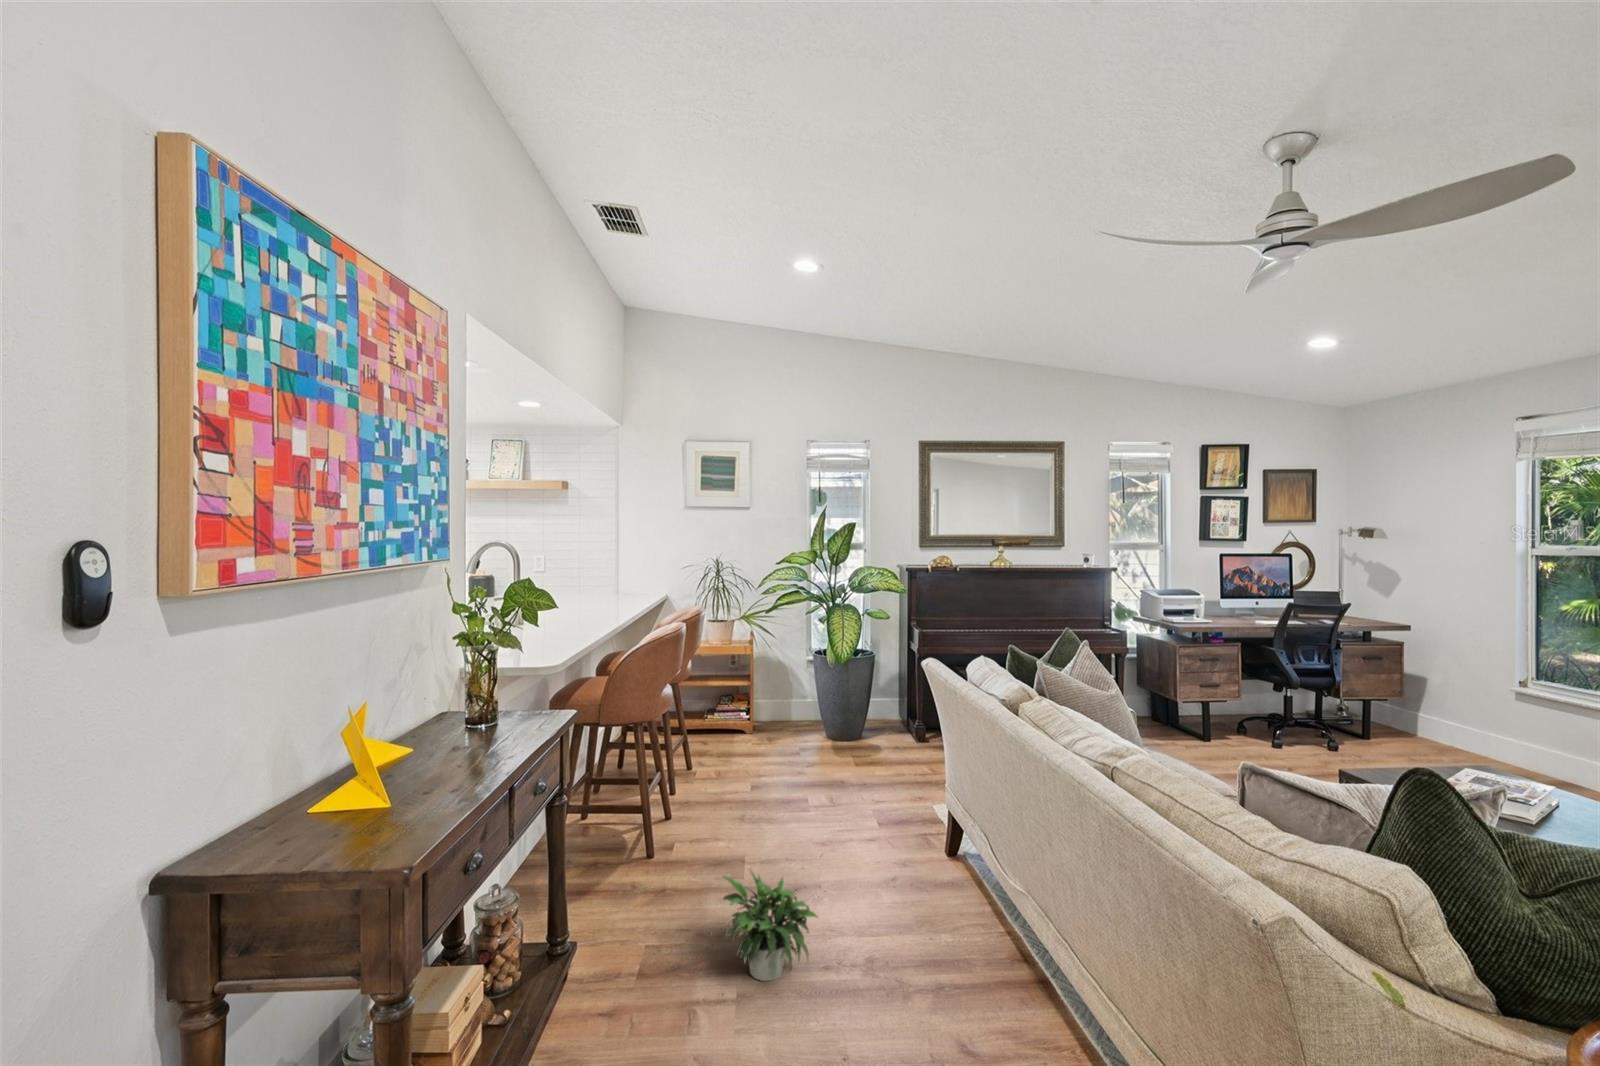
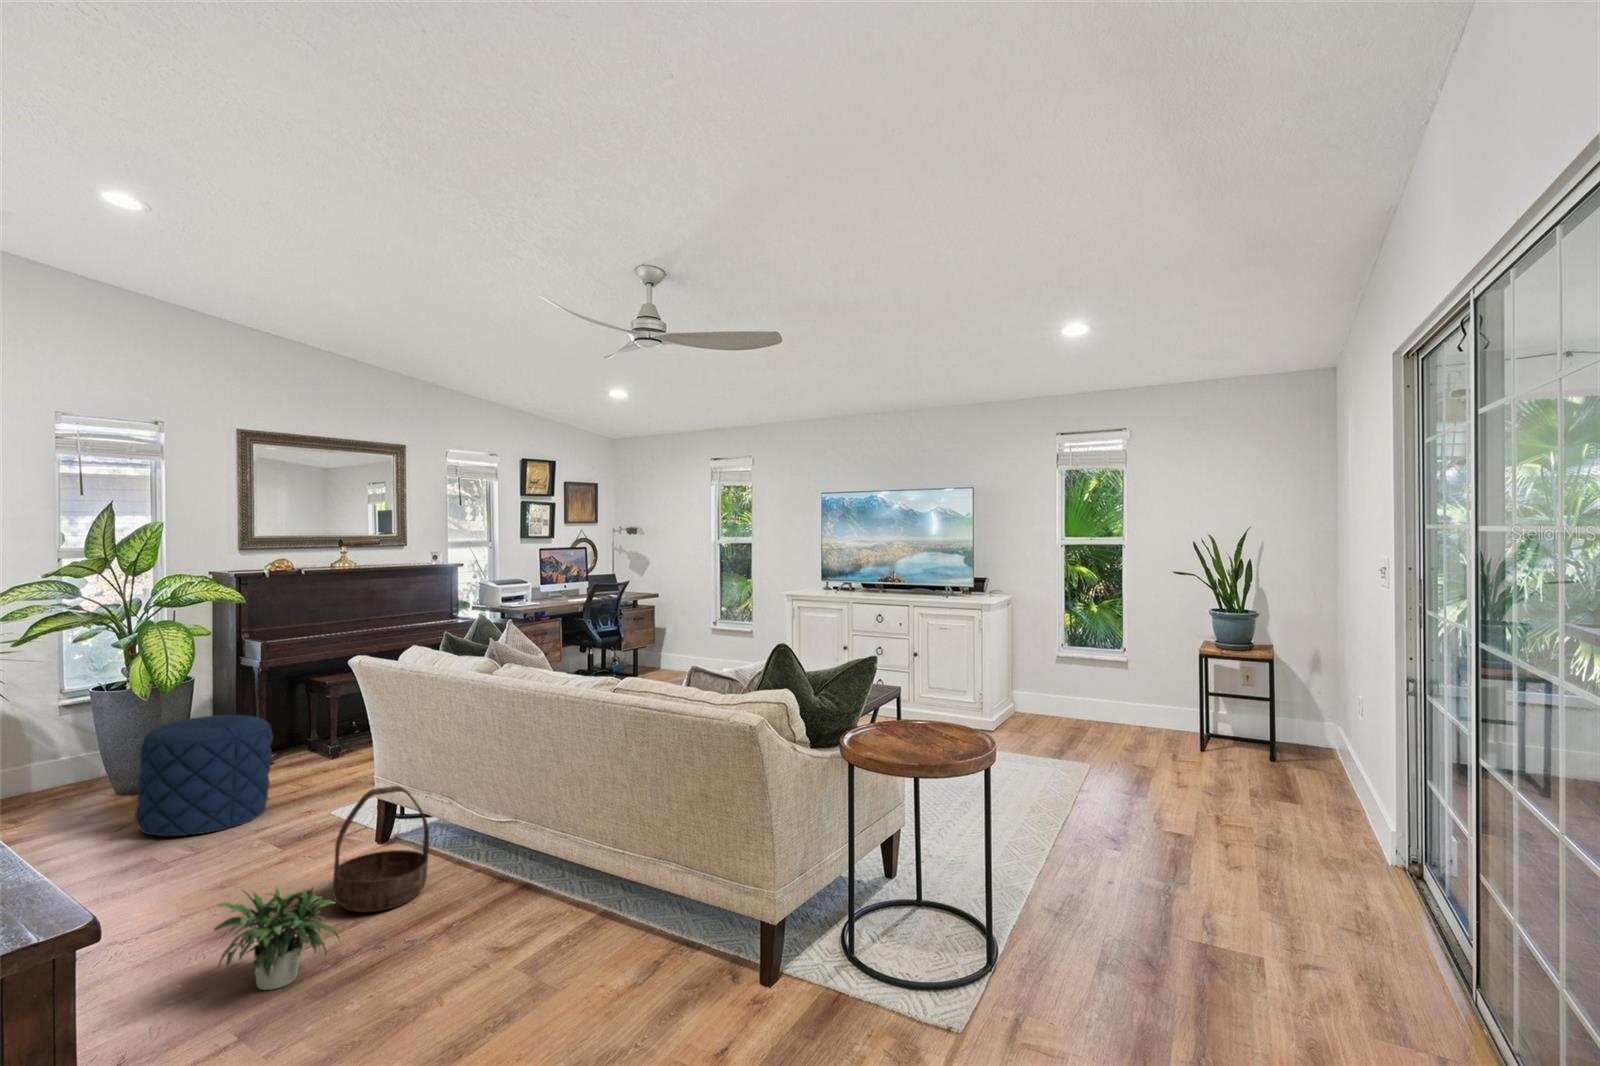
pouf: none [803,689,896,793] -> present [135,715,273,836]
basket: none [853,806,945,944] -> present [333,786,429,912]

